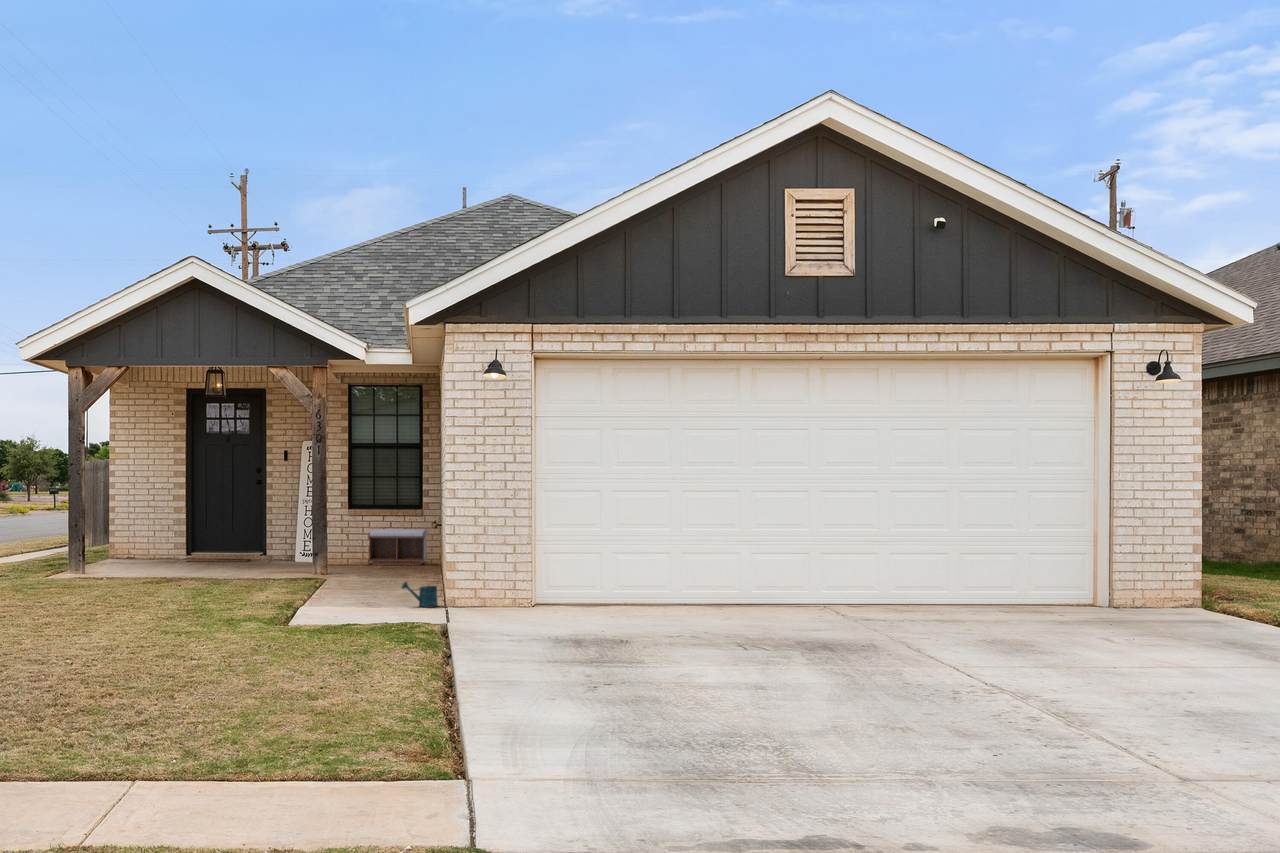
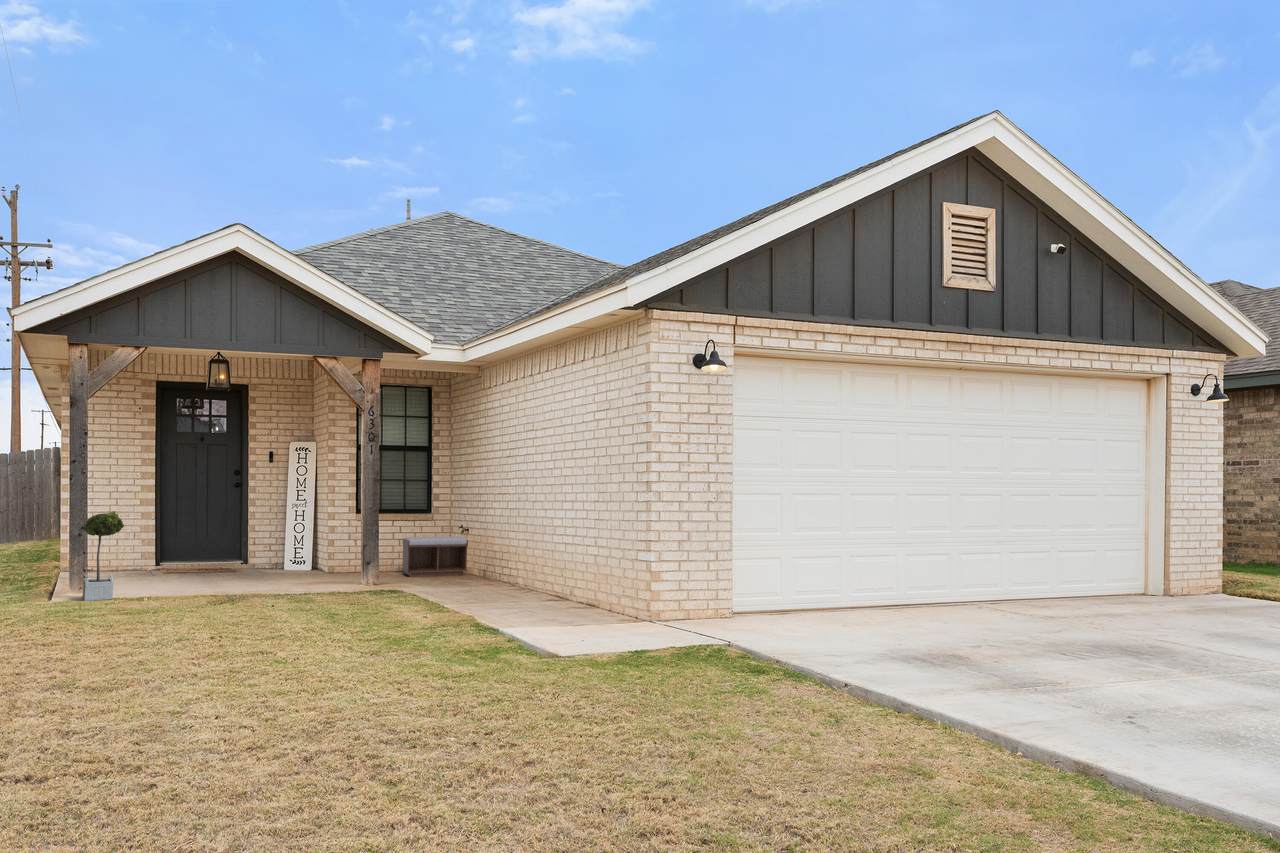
potted tree: none [83,503,115,573] -> present [81,511,124,601]
watering can: present [401,582,438,608] -> none [602,594,641,625]

